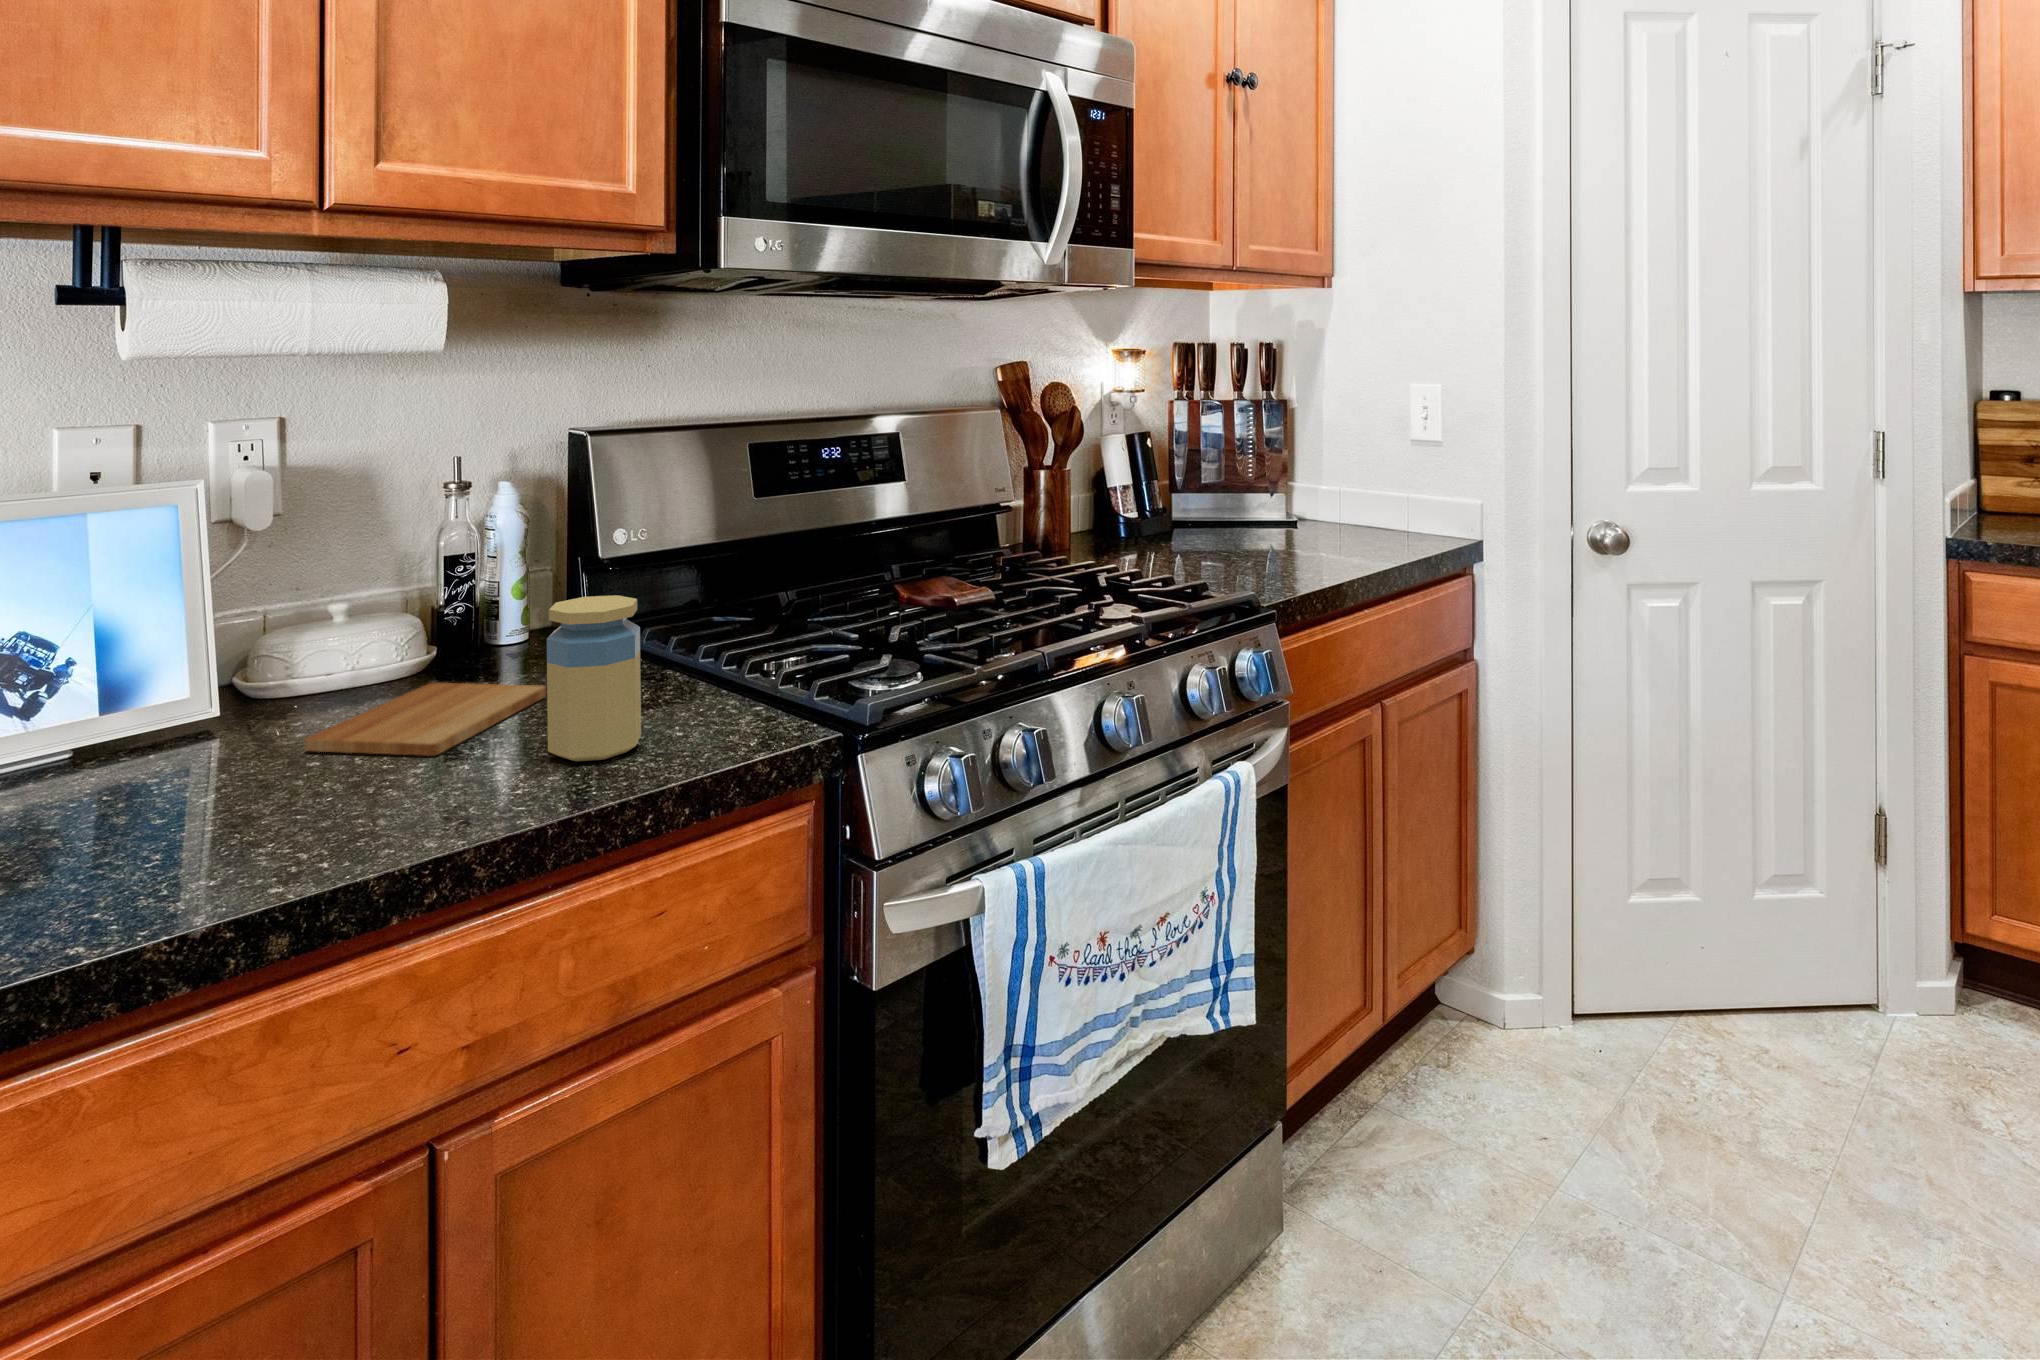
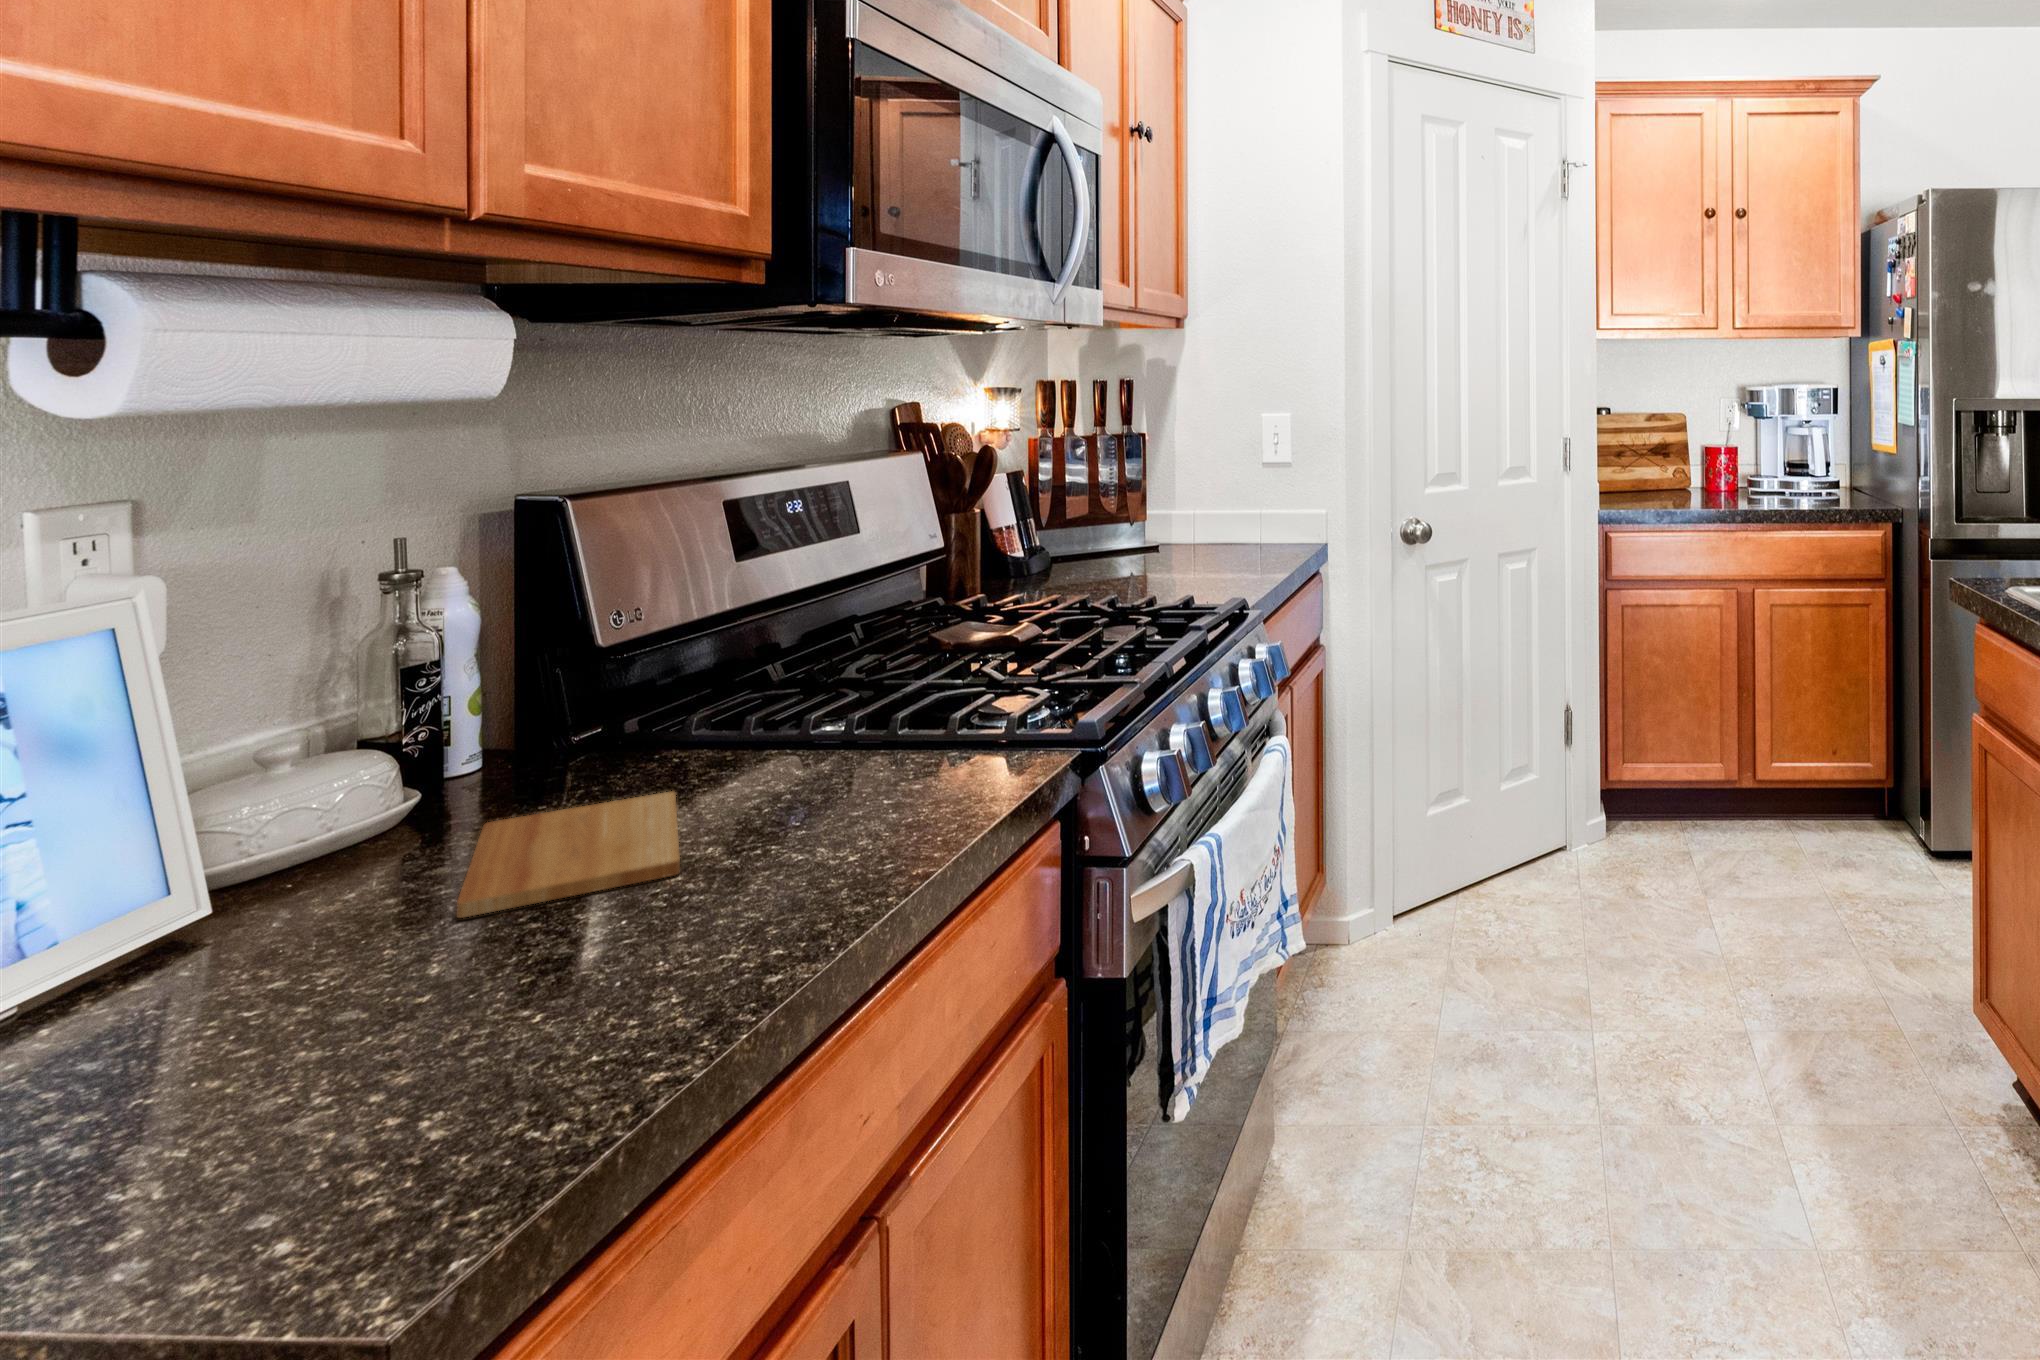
jar: present [547,595,641,761] -> none [822,655,930,837]

